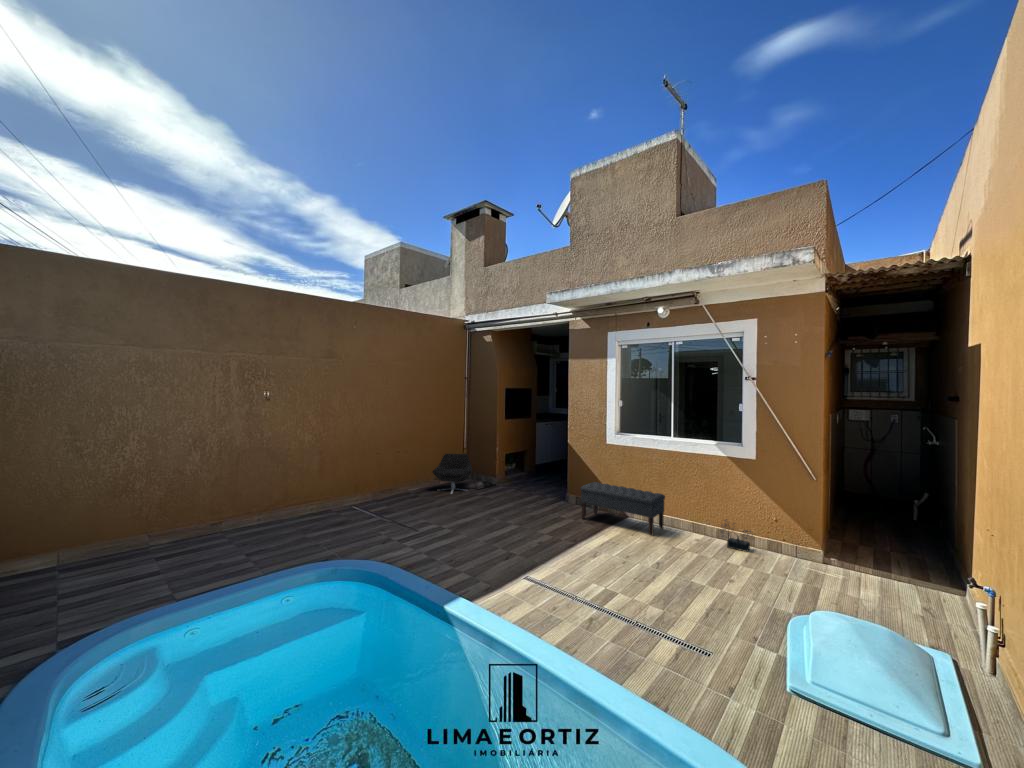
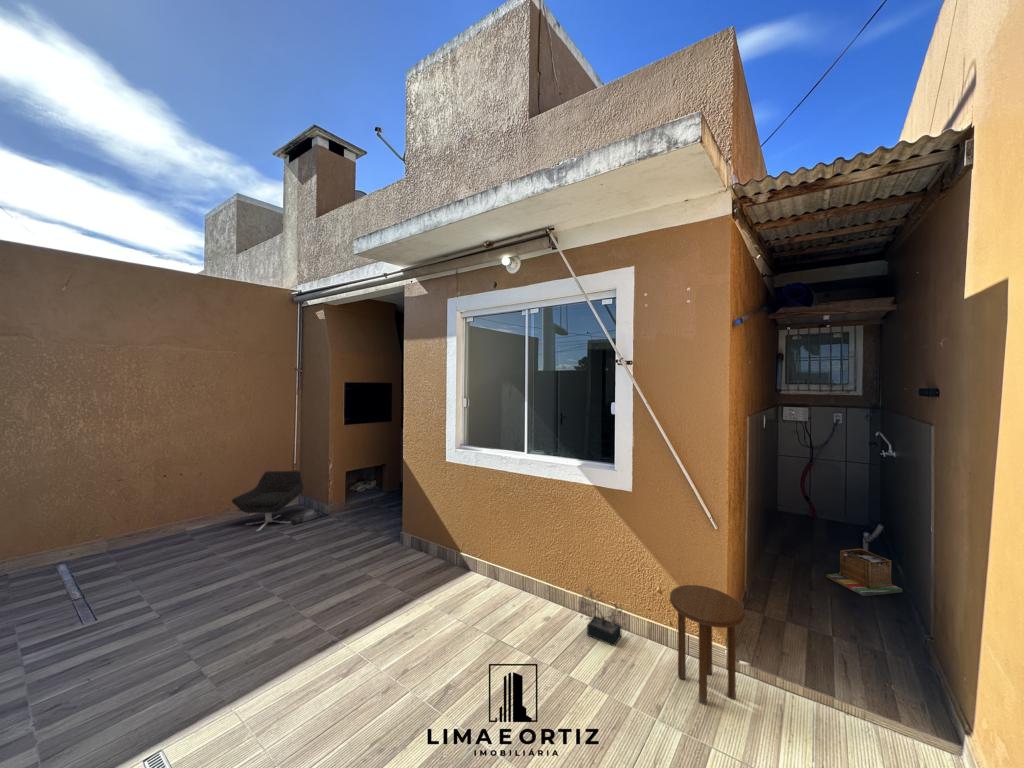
bench: present [580,482,665,536] -> none [400,518,514,614]
side table: none [787,512,836,573] -> present [670,585,745,705]
laundry basket: none [893,513,950,541] -> present [826,549,902,596]

